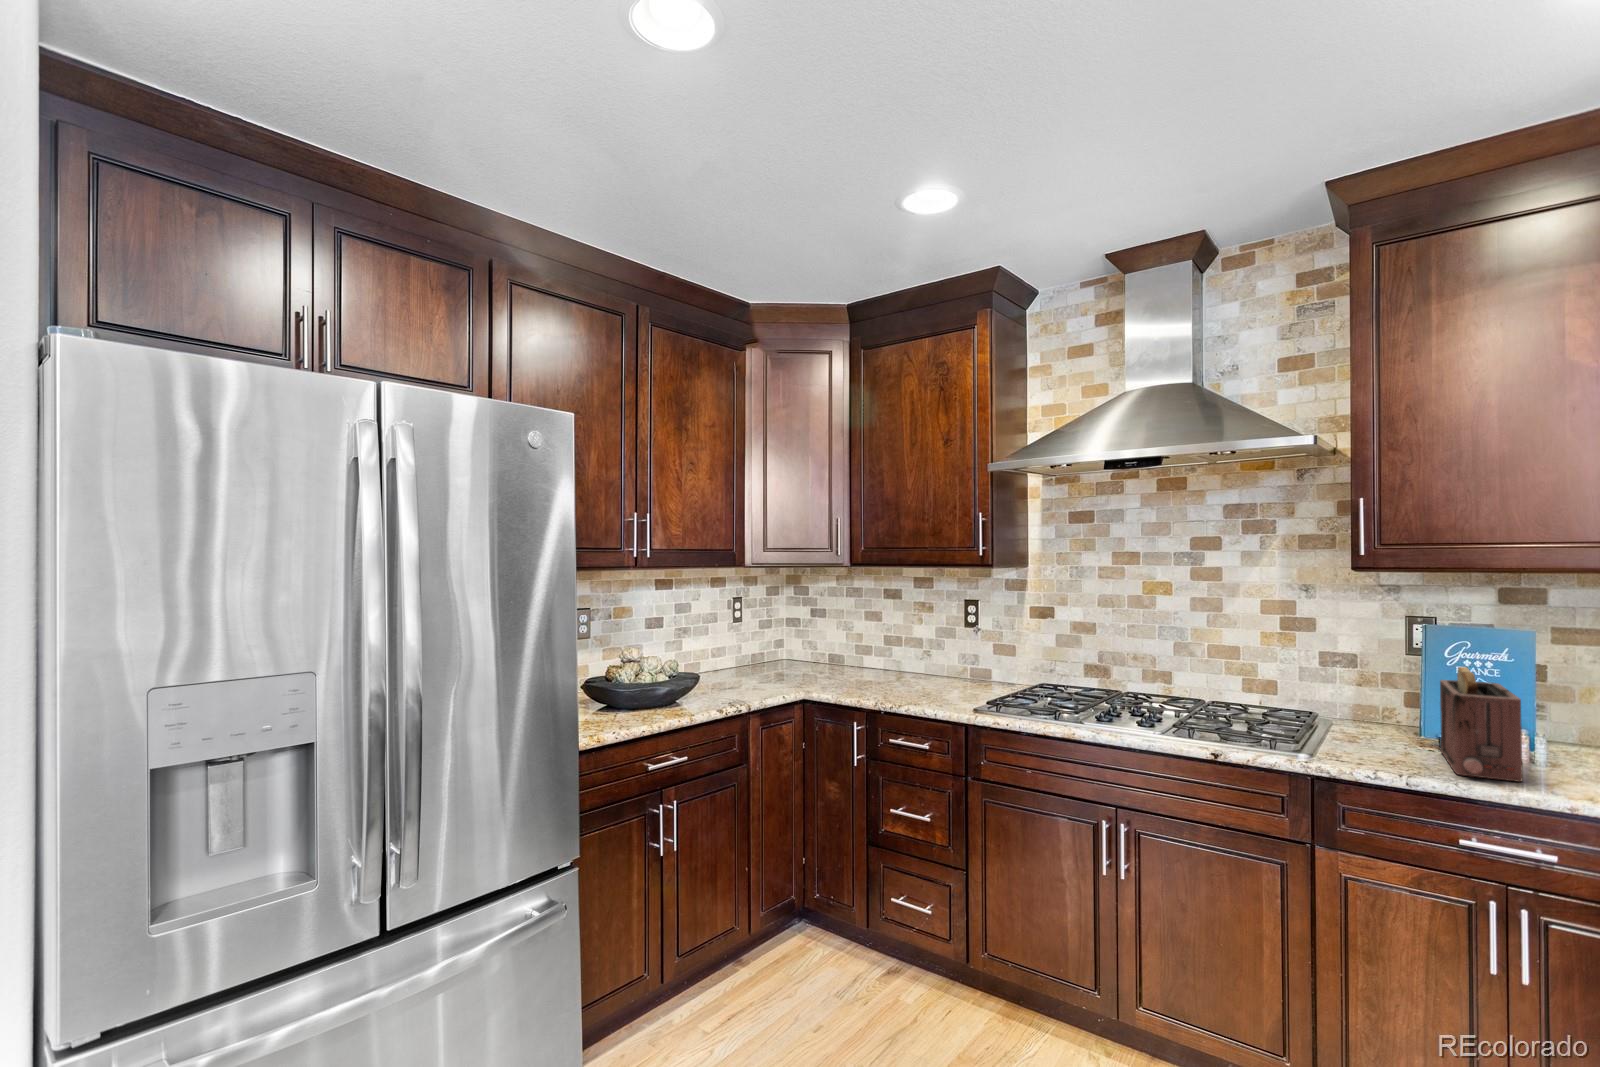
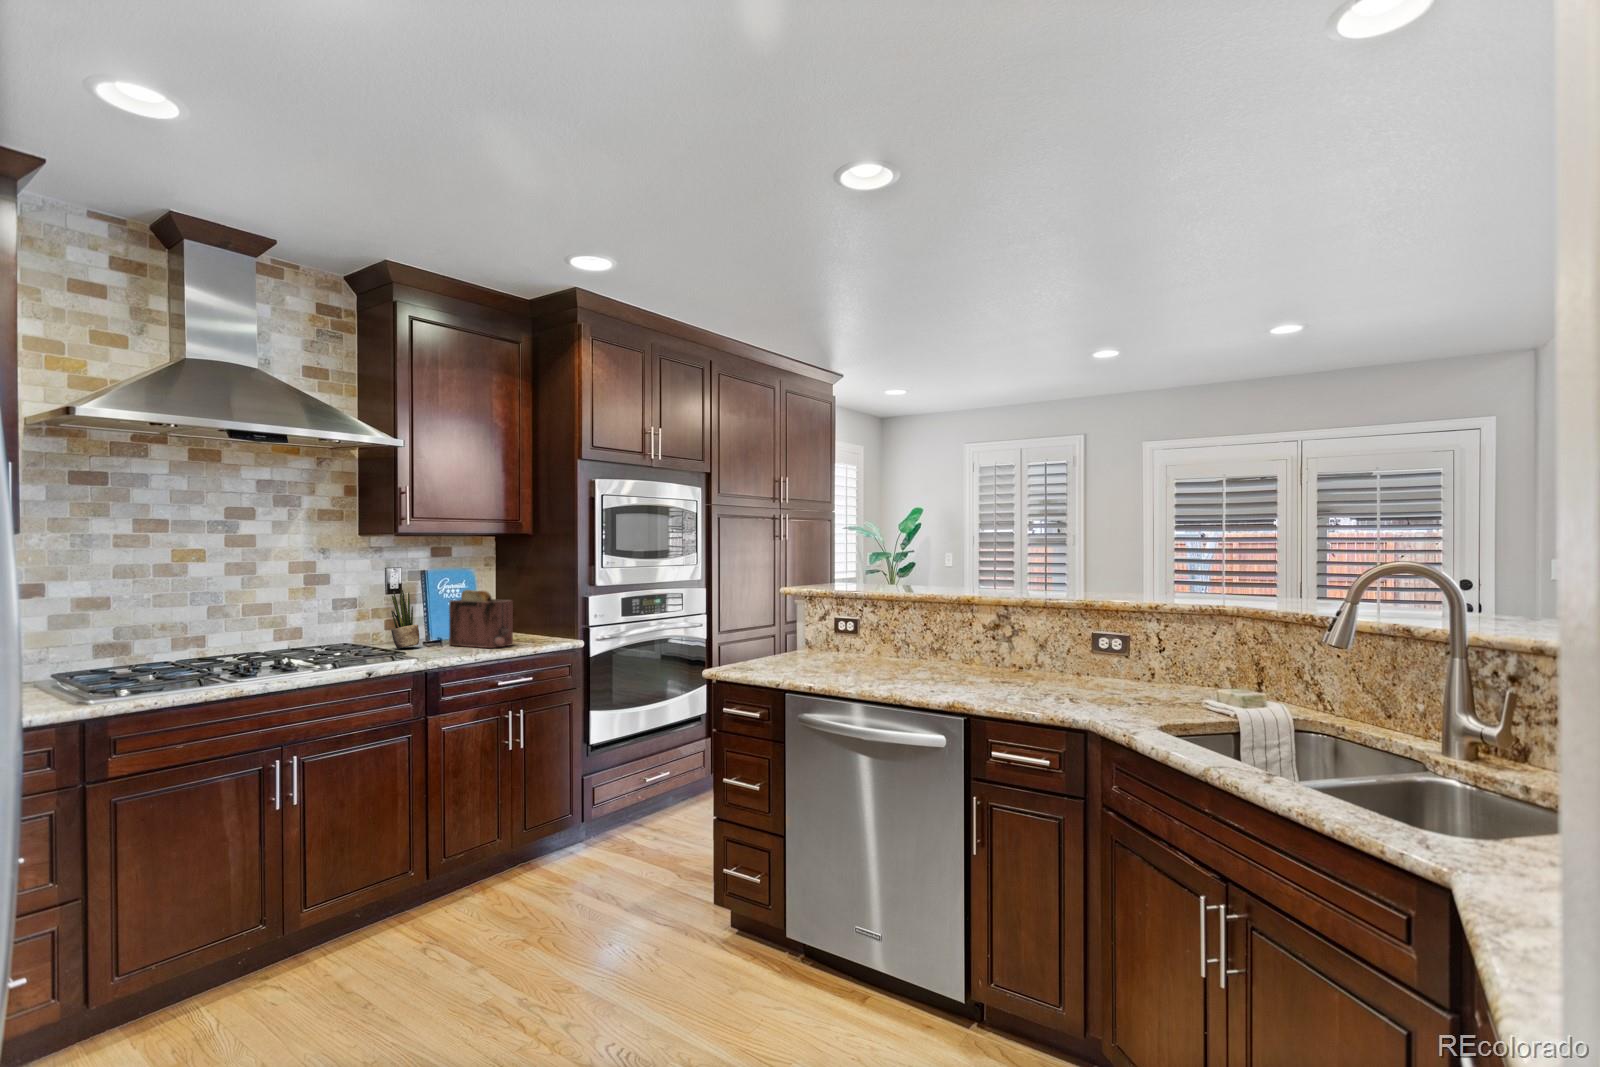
potted plant: none [1354,648,1398,738] -> present [391,588,419,648]

